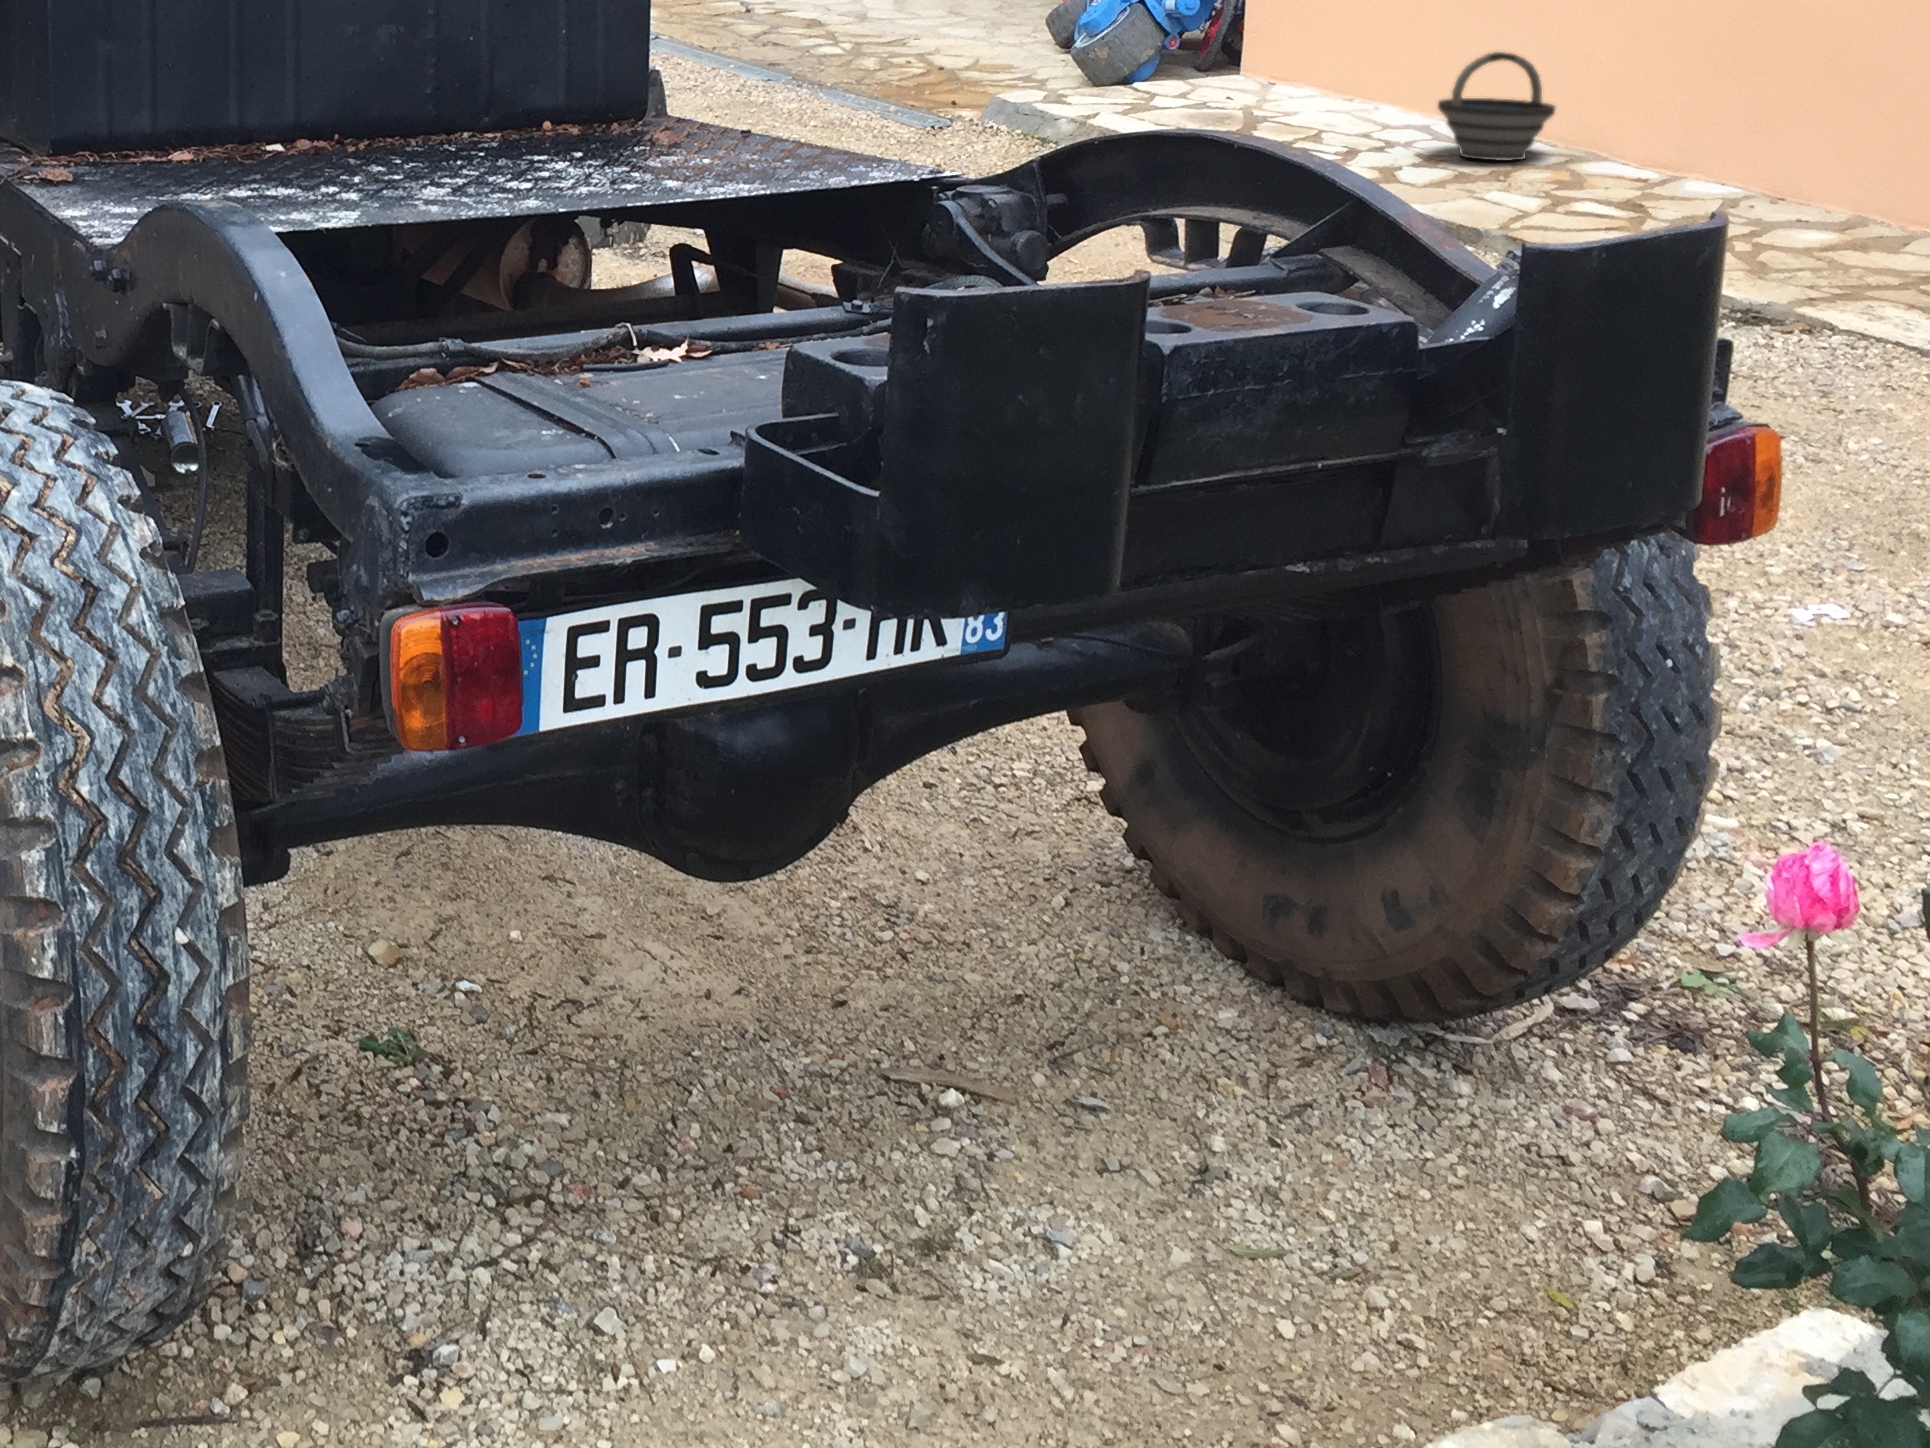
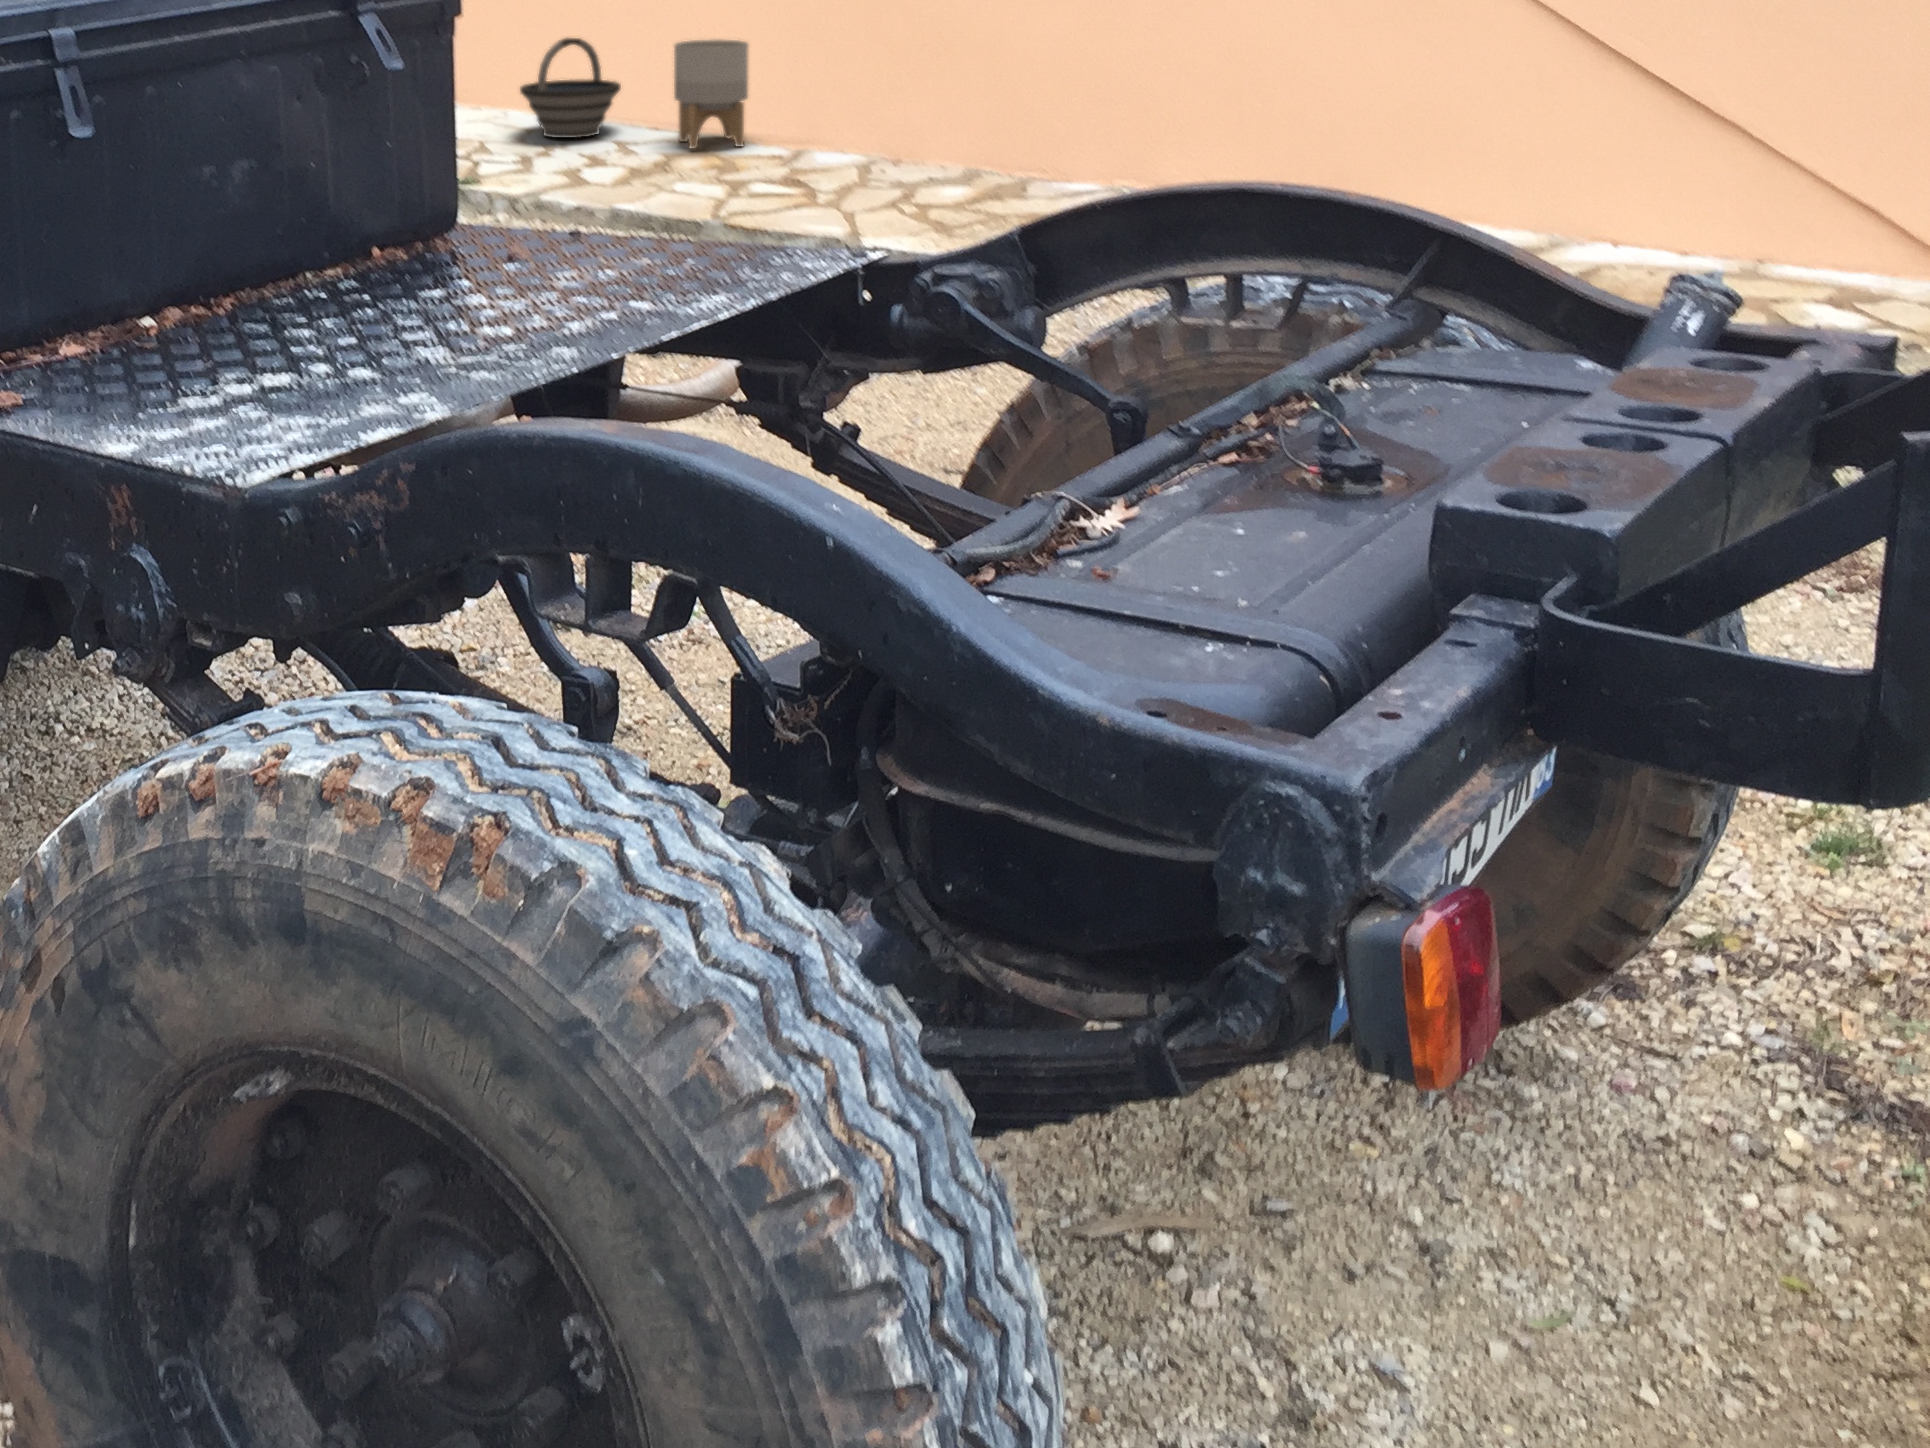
planter: none [1600,66,1697,188] -> present [674,39,749,149]

